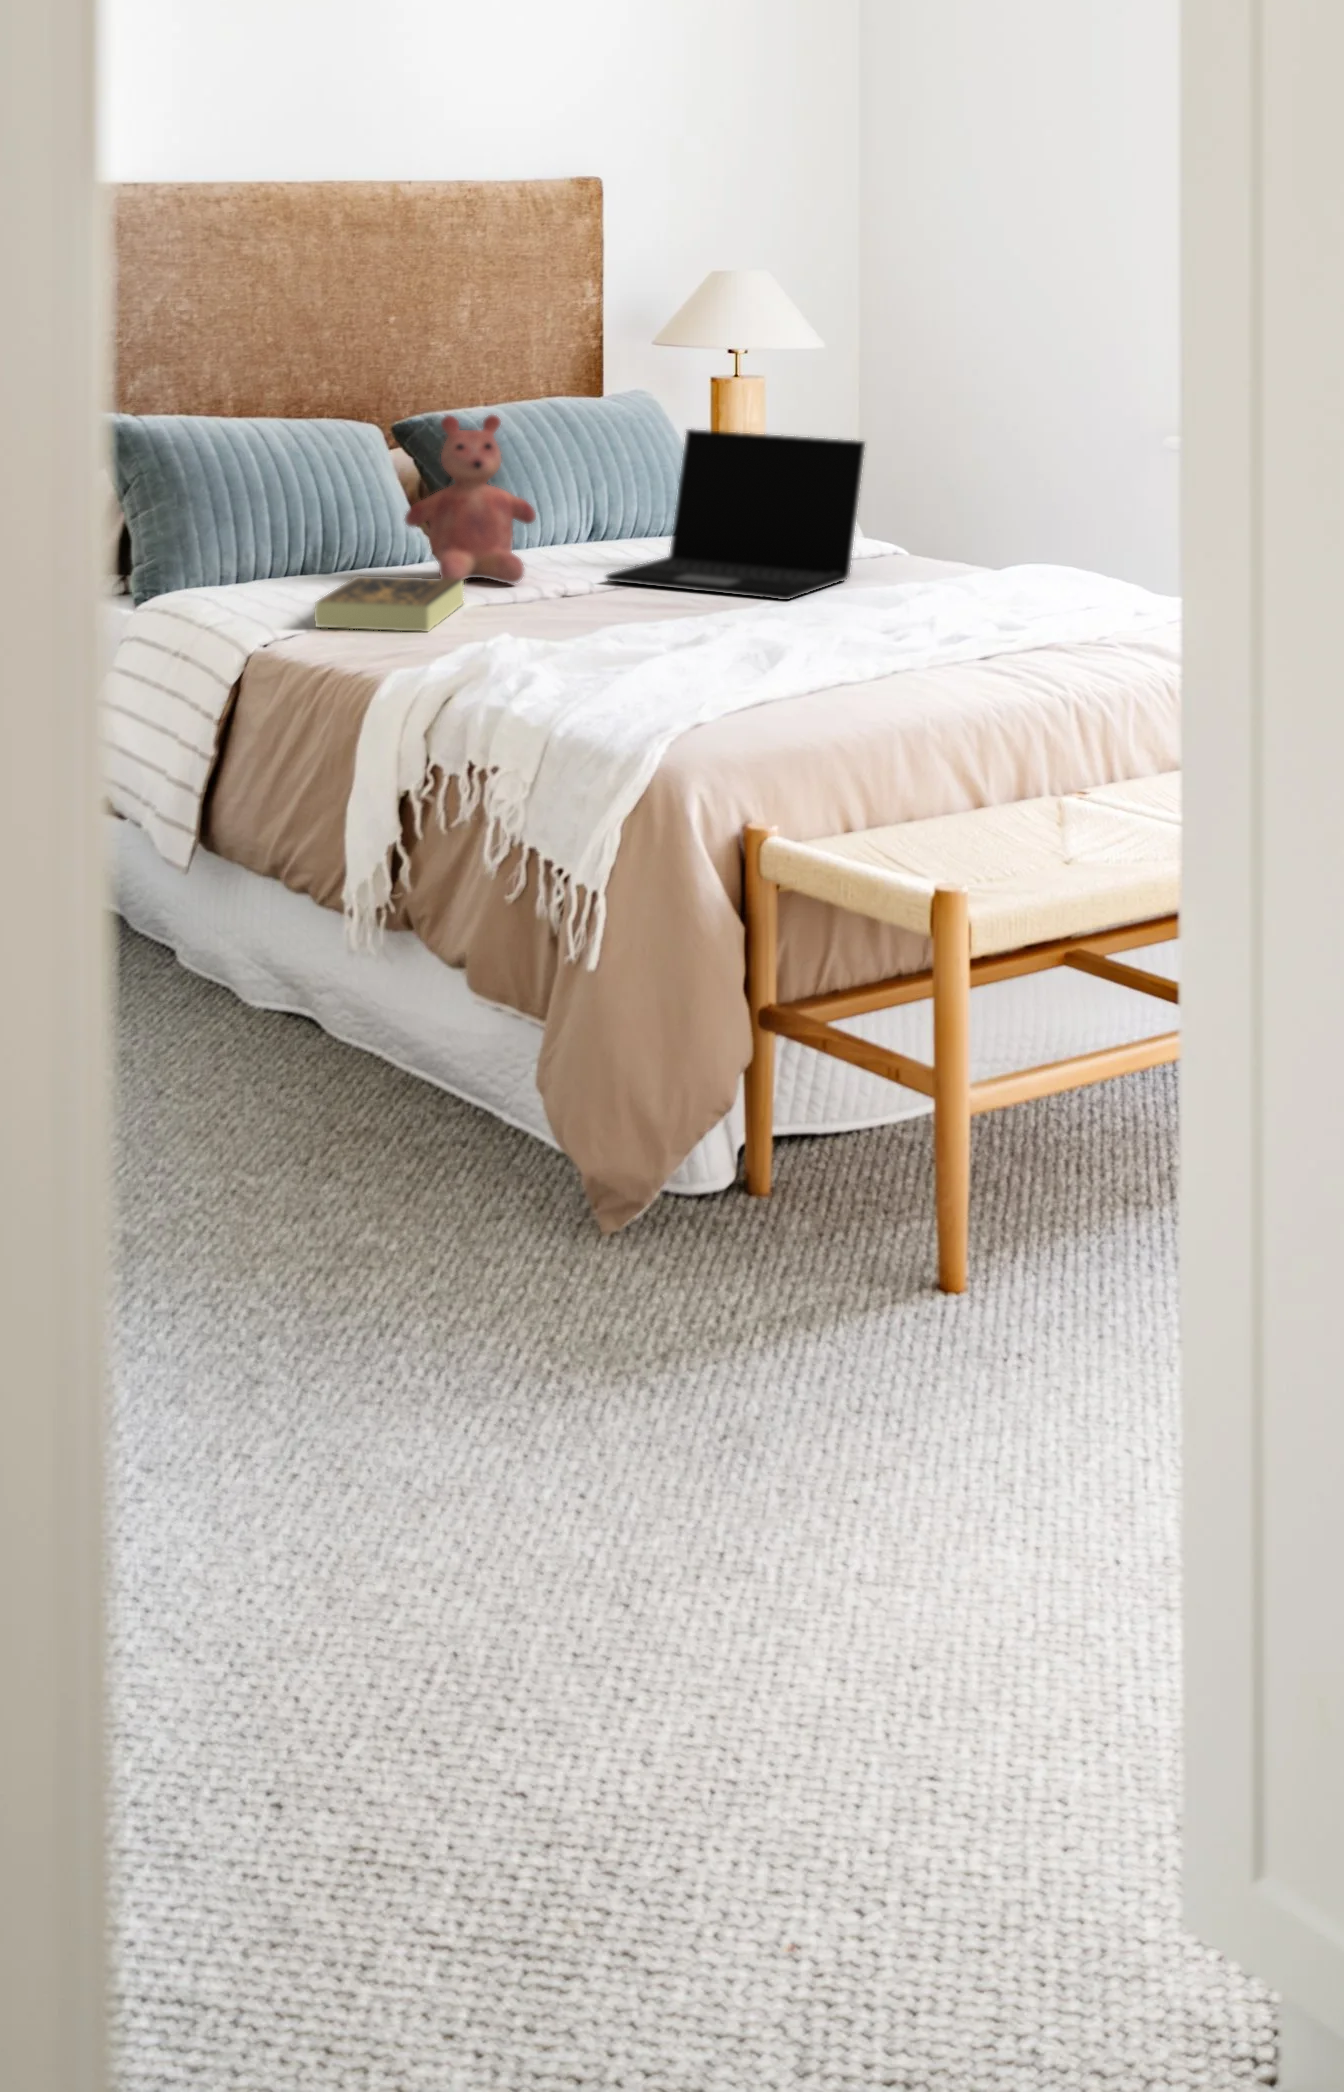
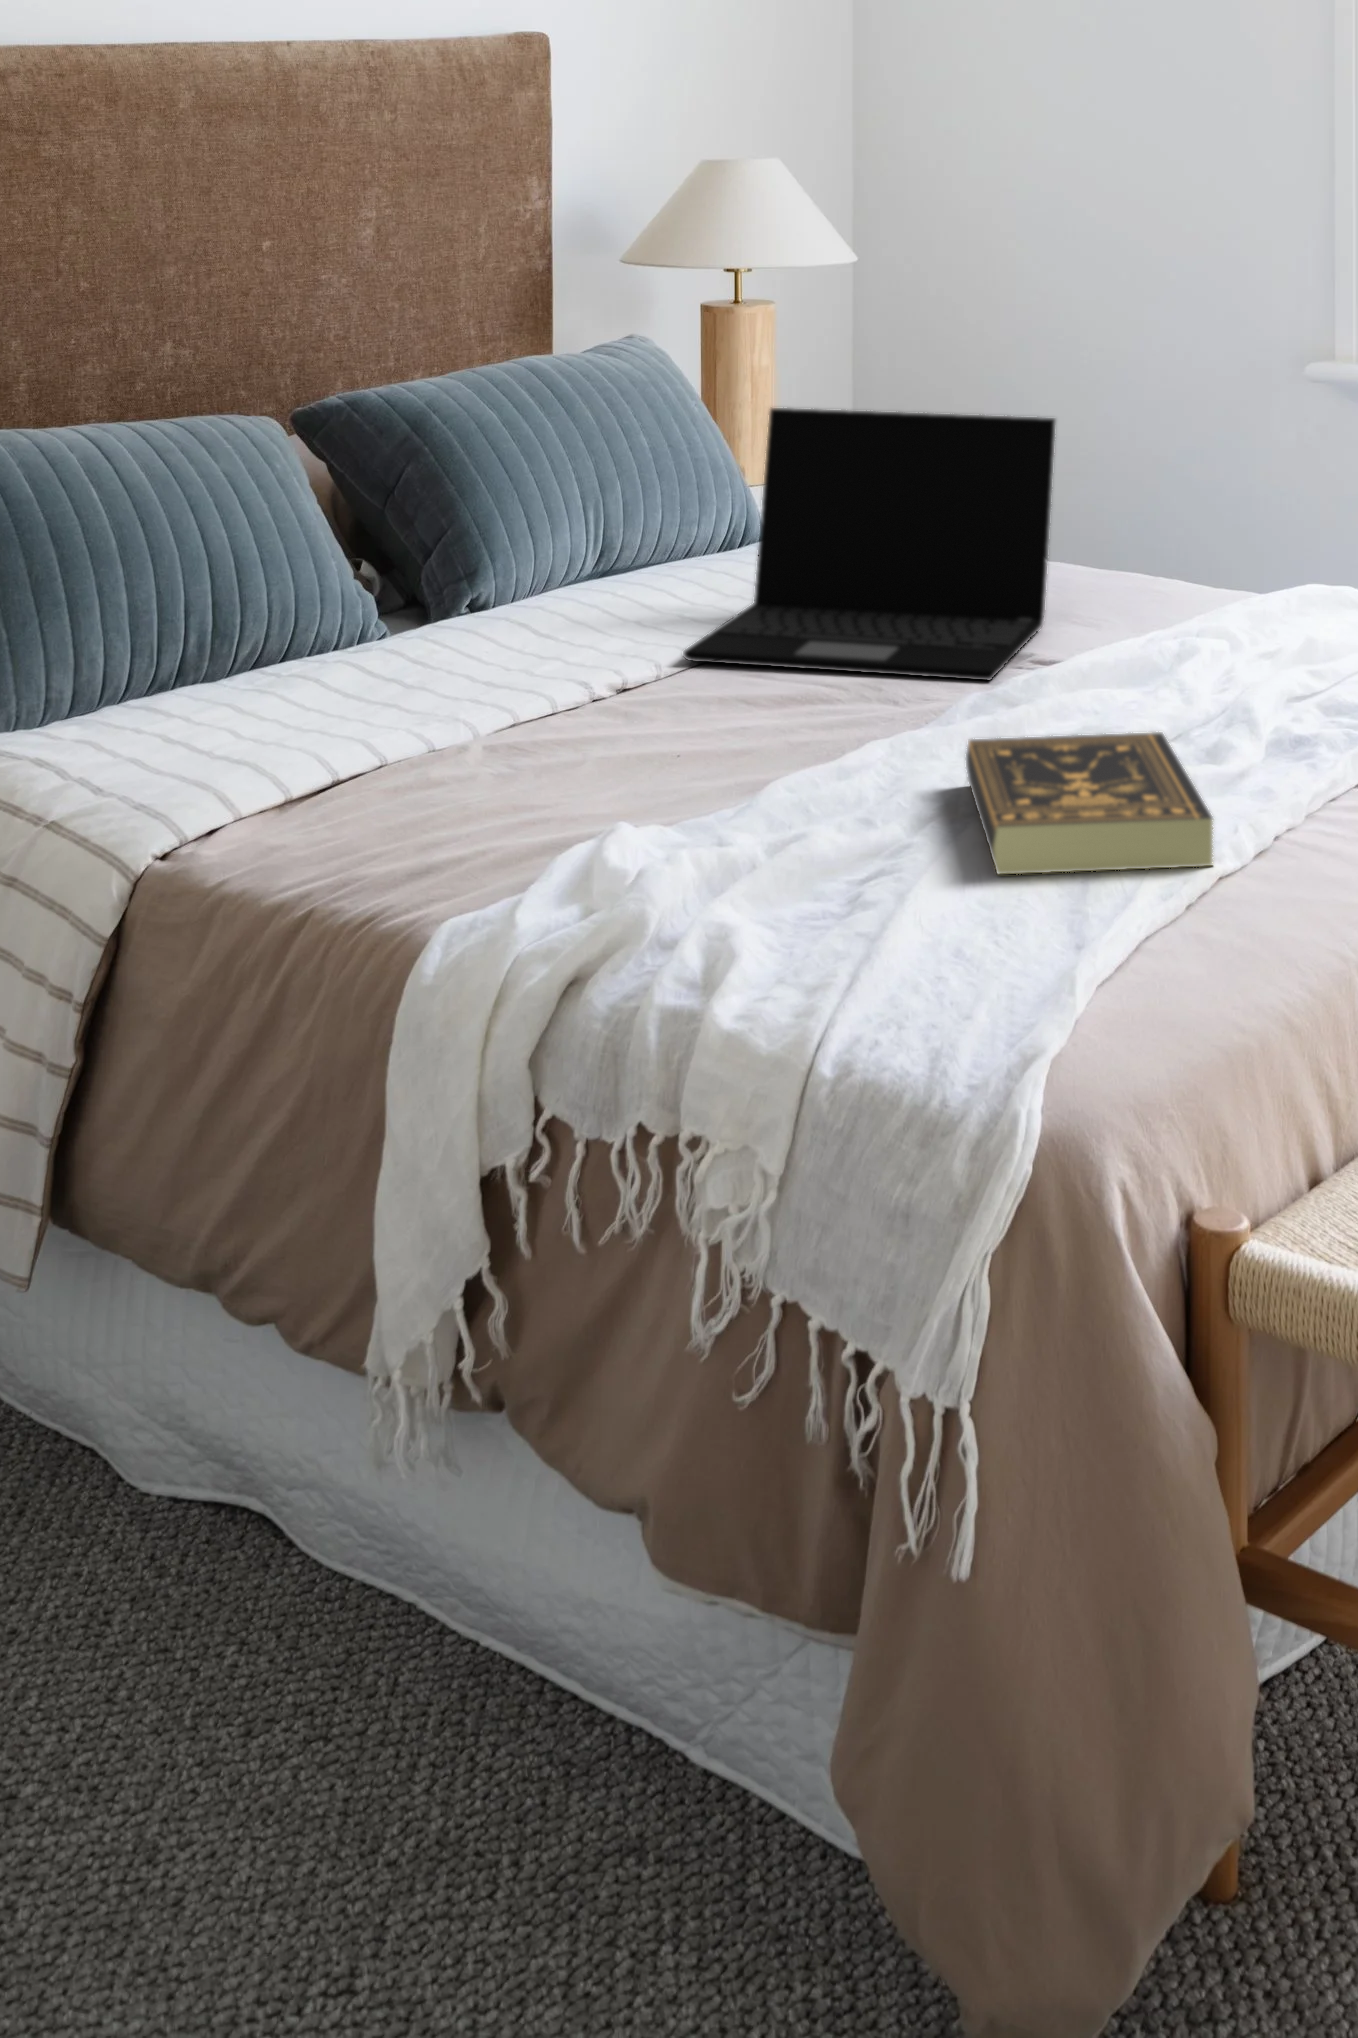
teddy bear: present [405,415,536,584] -> none [351,408,560,693]
book: present [314,575,464,632] -> present [966,732,1213,874]

